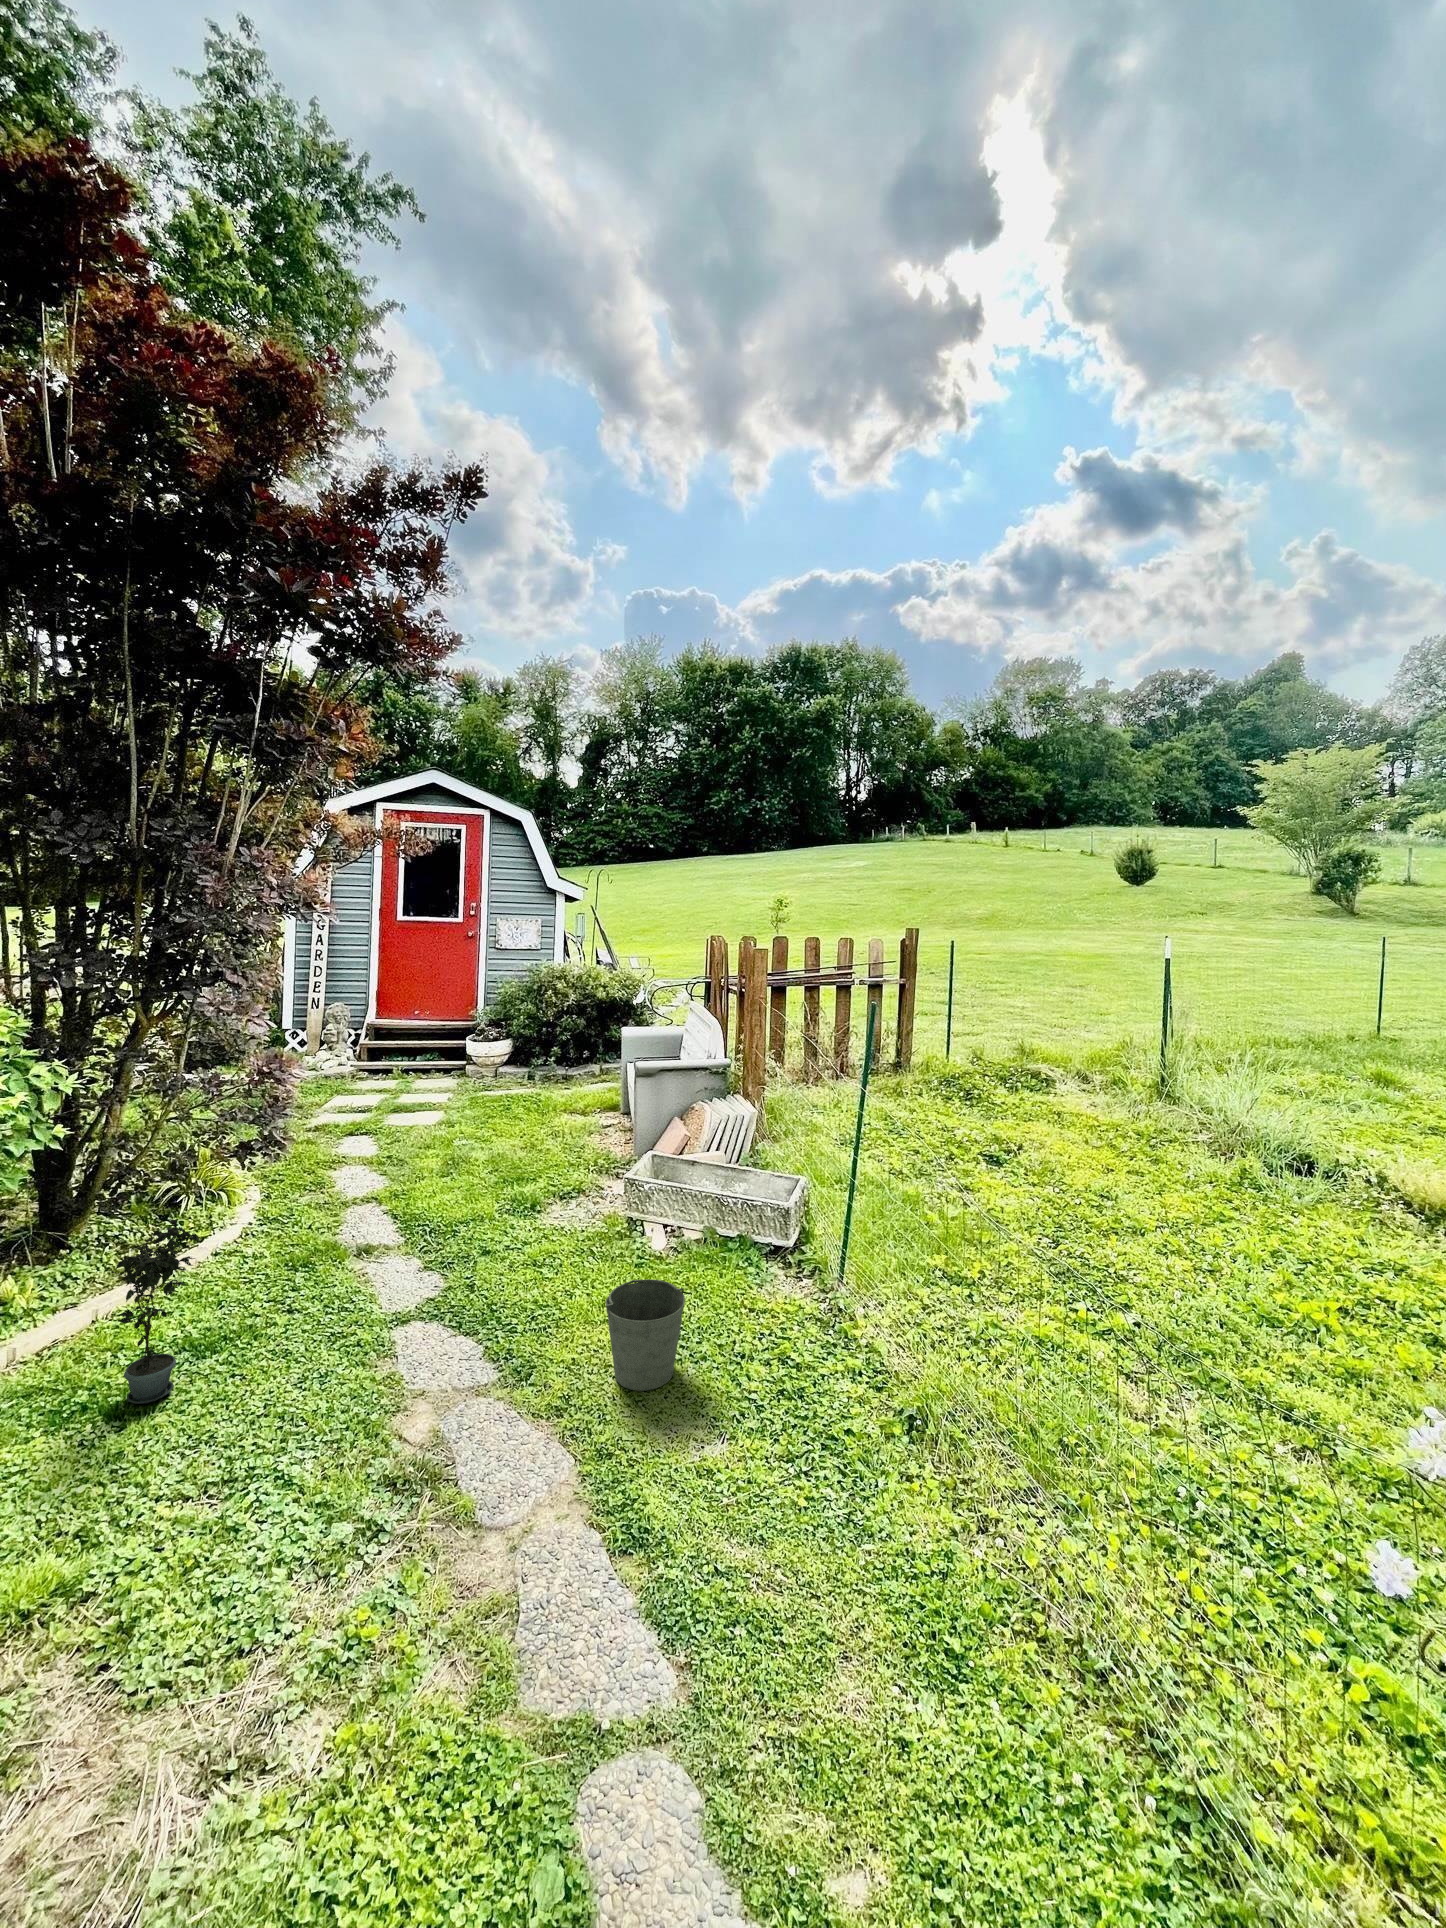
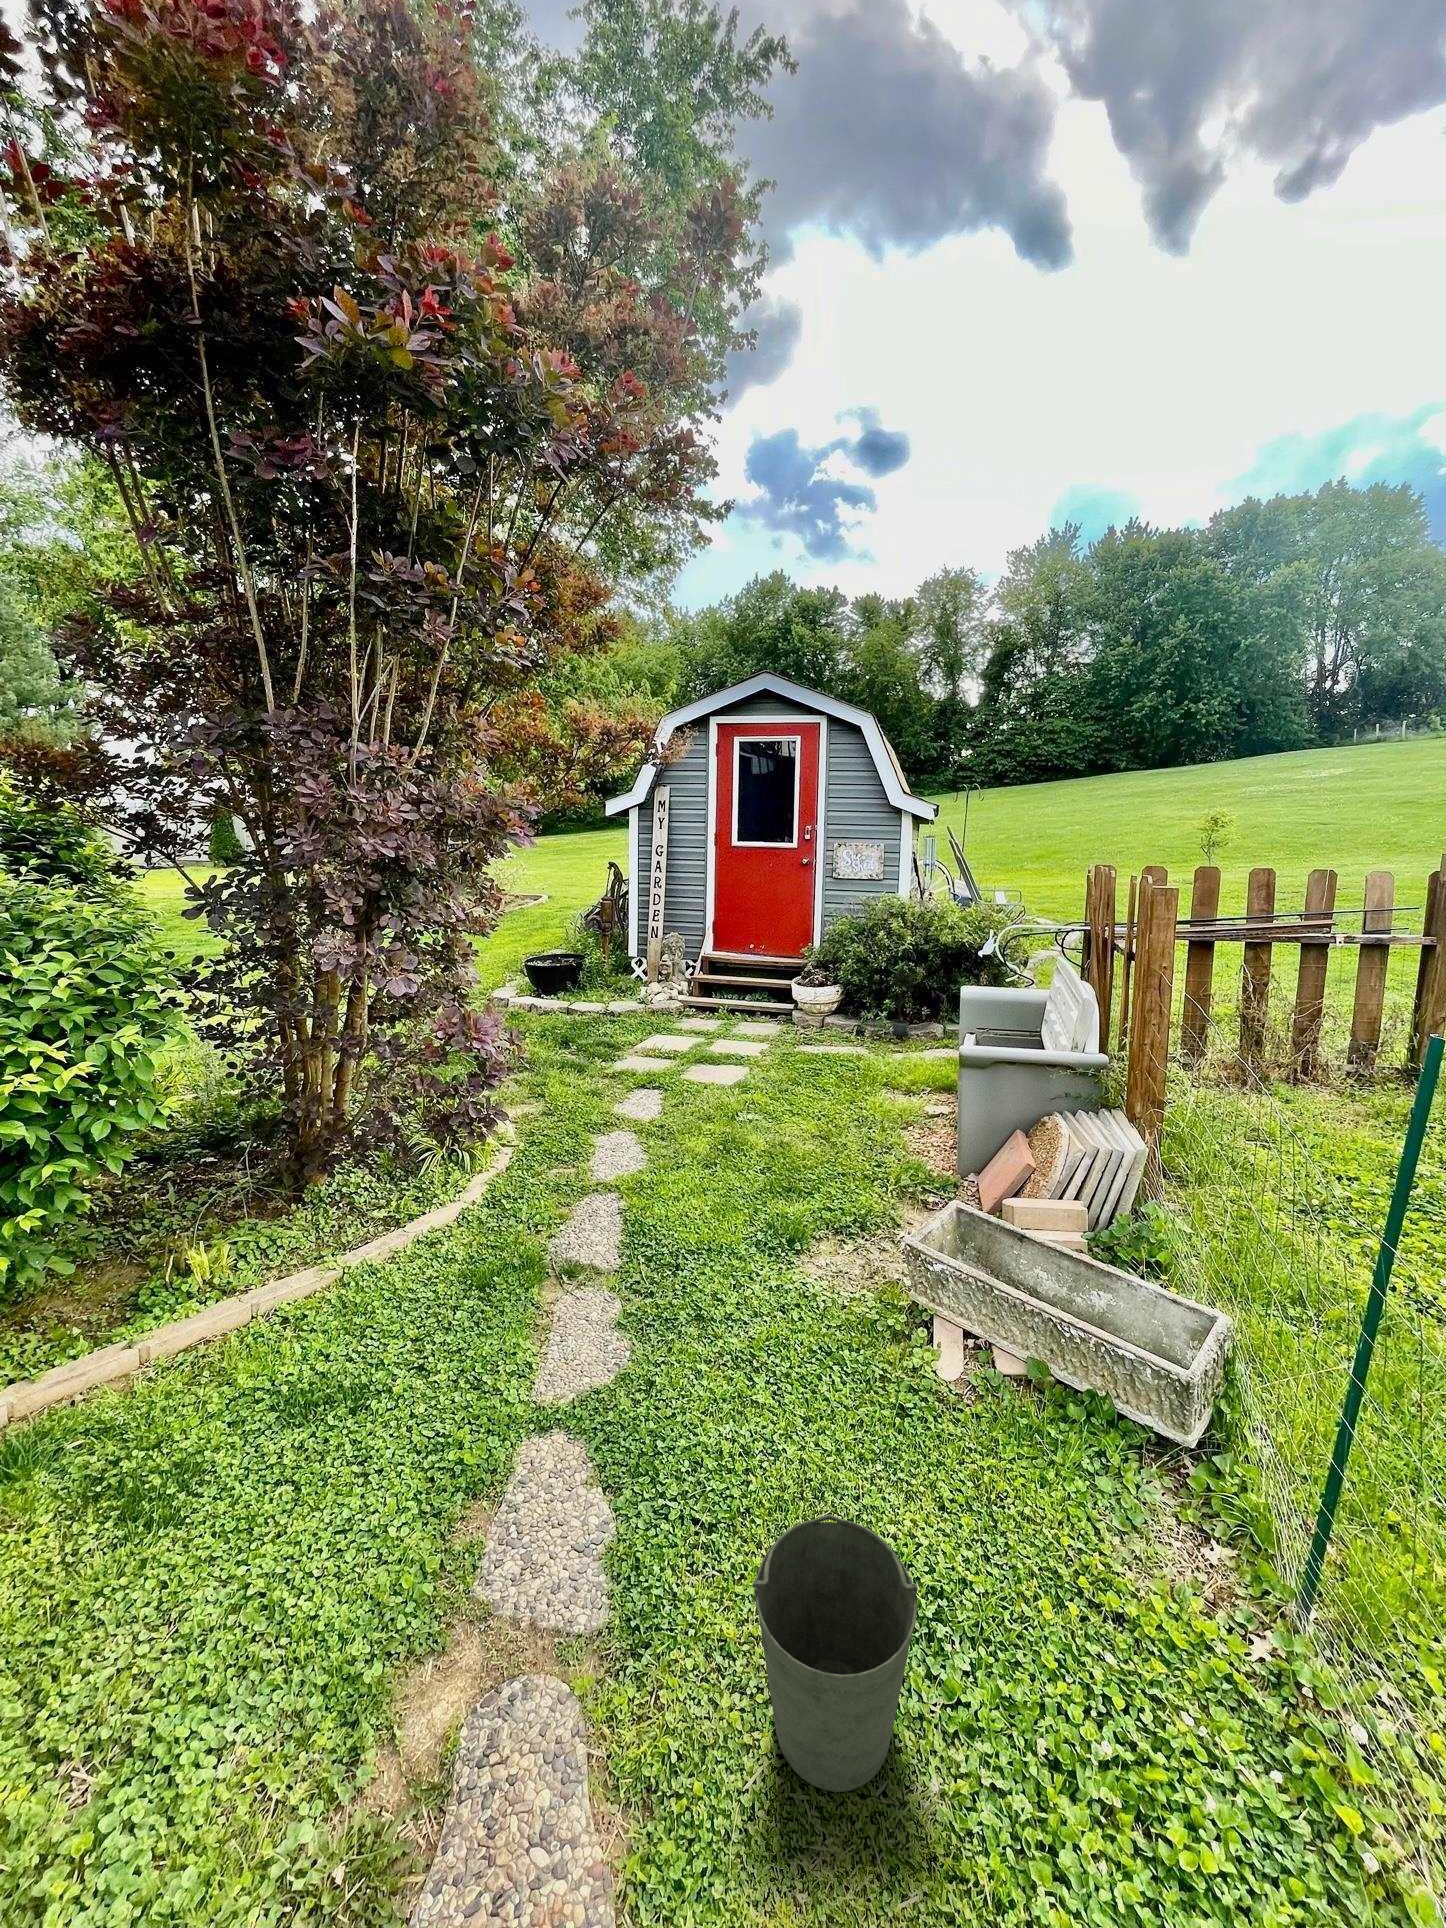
potted plant: present [111,1219,199,1404] -> present [888,963,917,1036]

